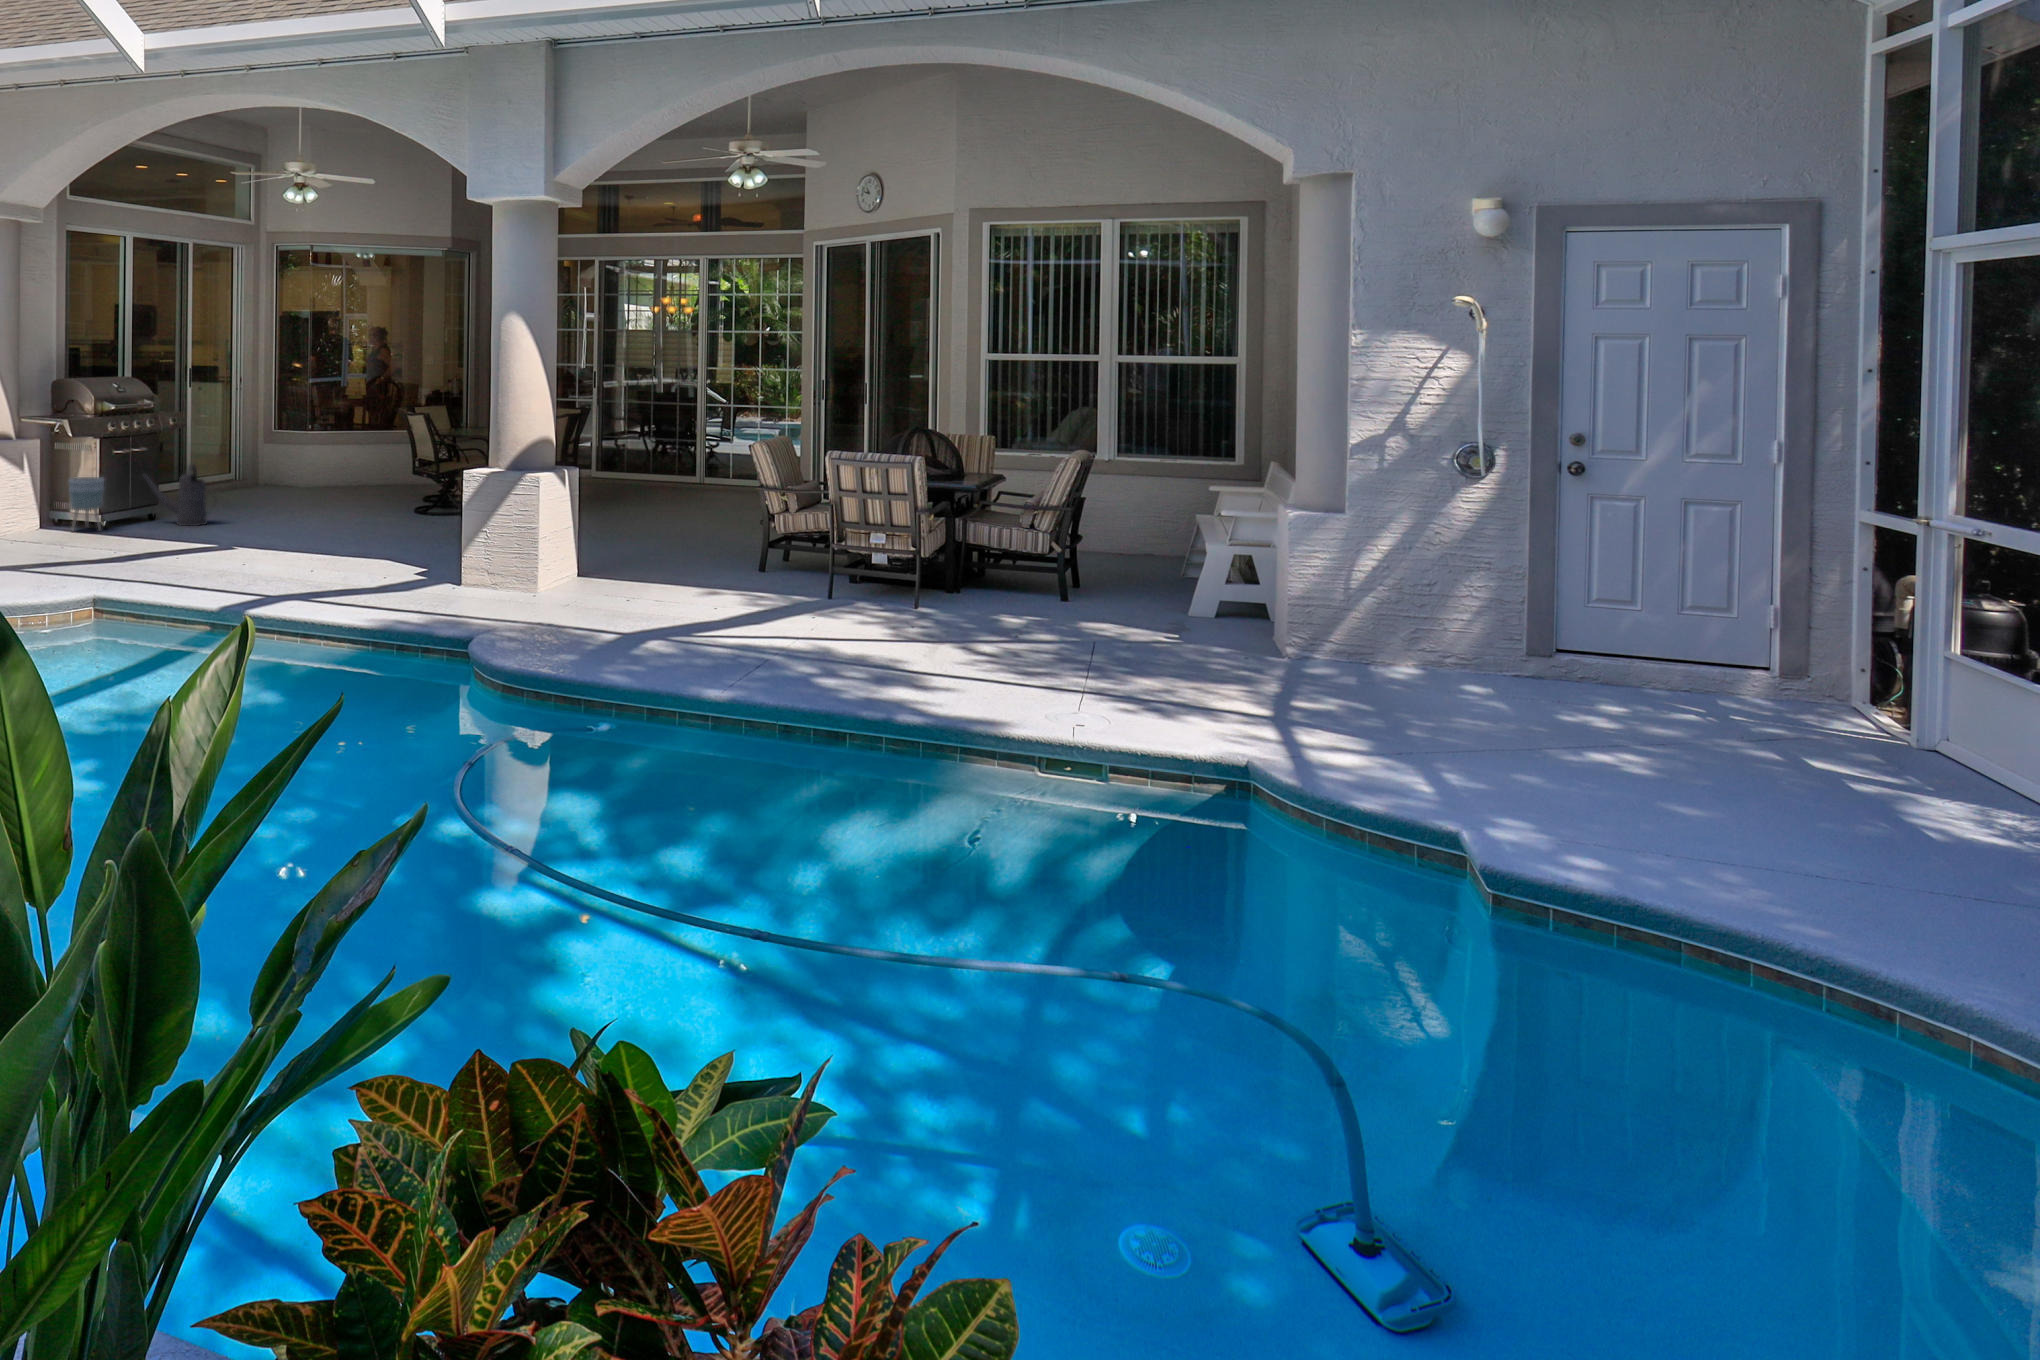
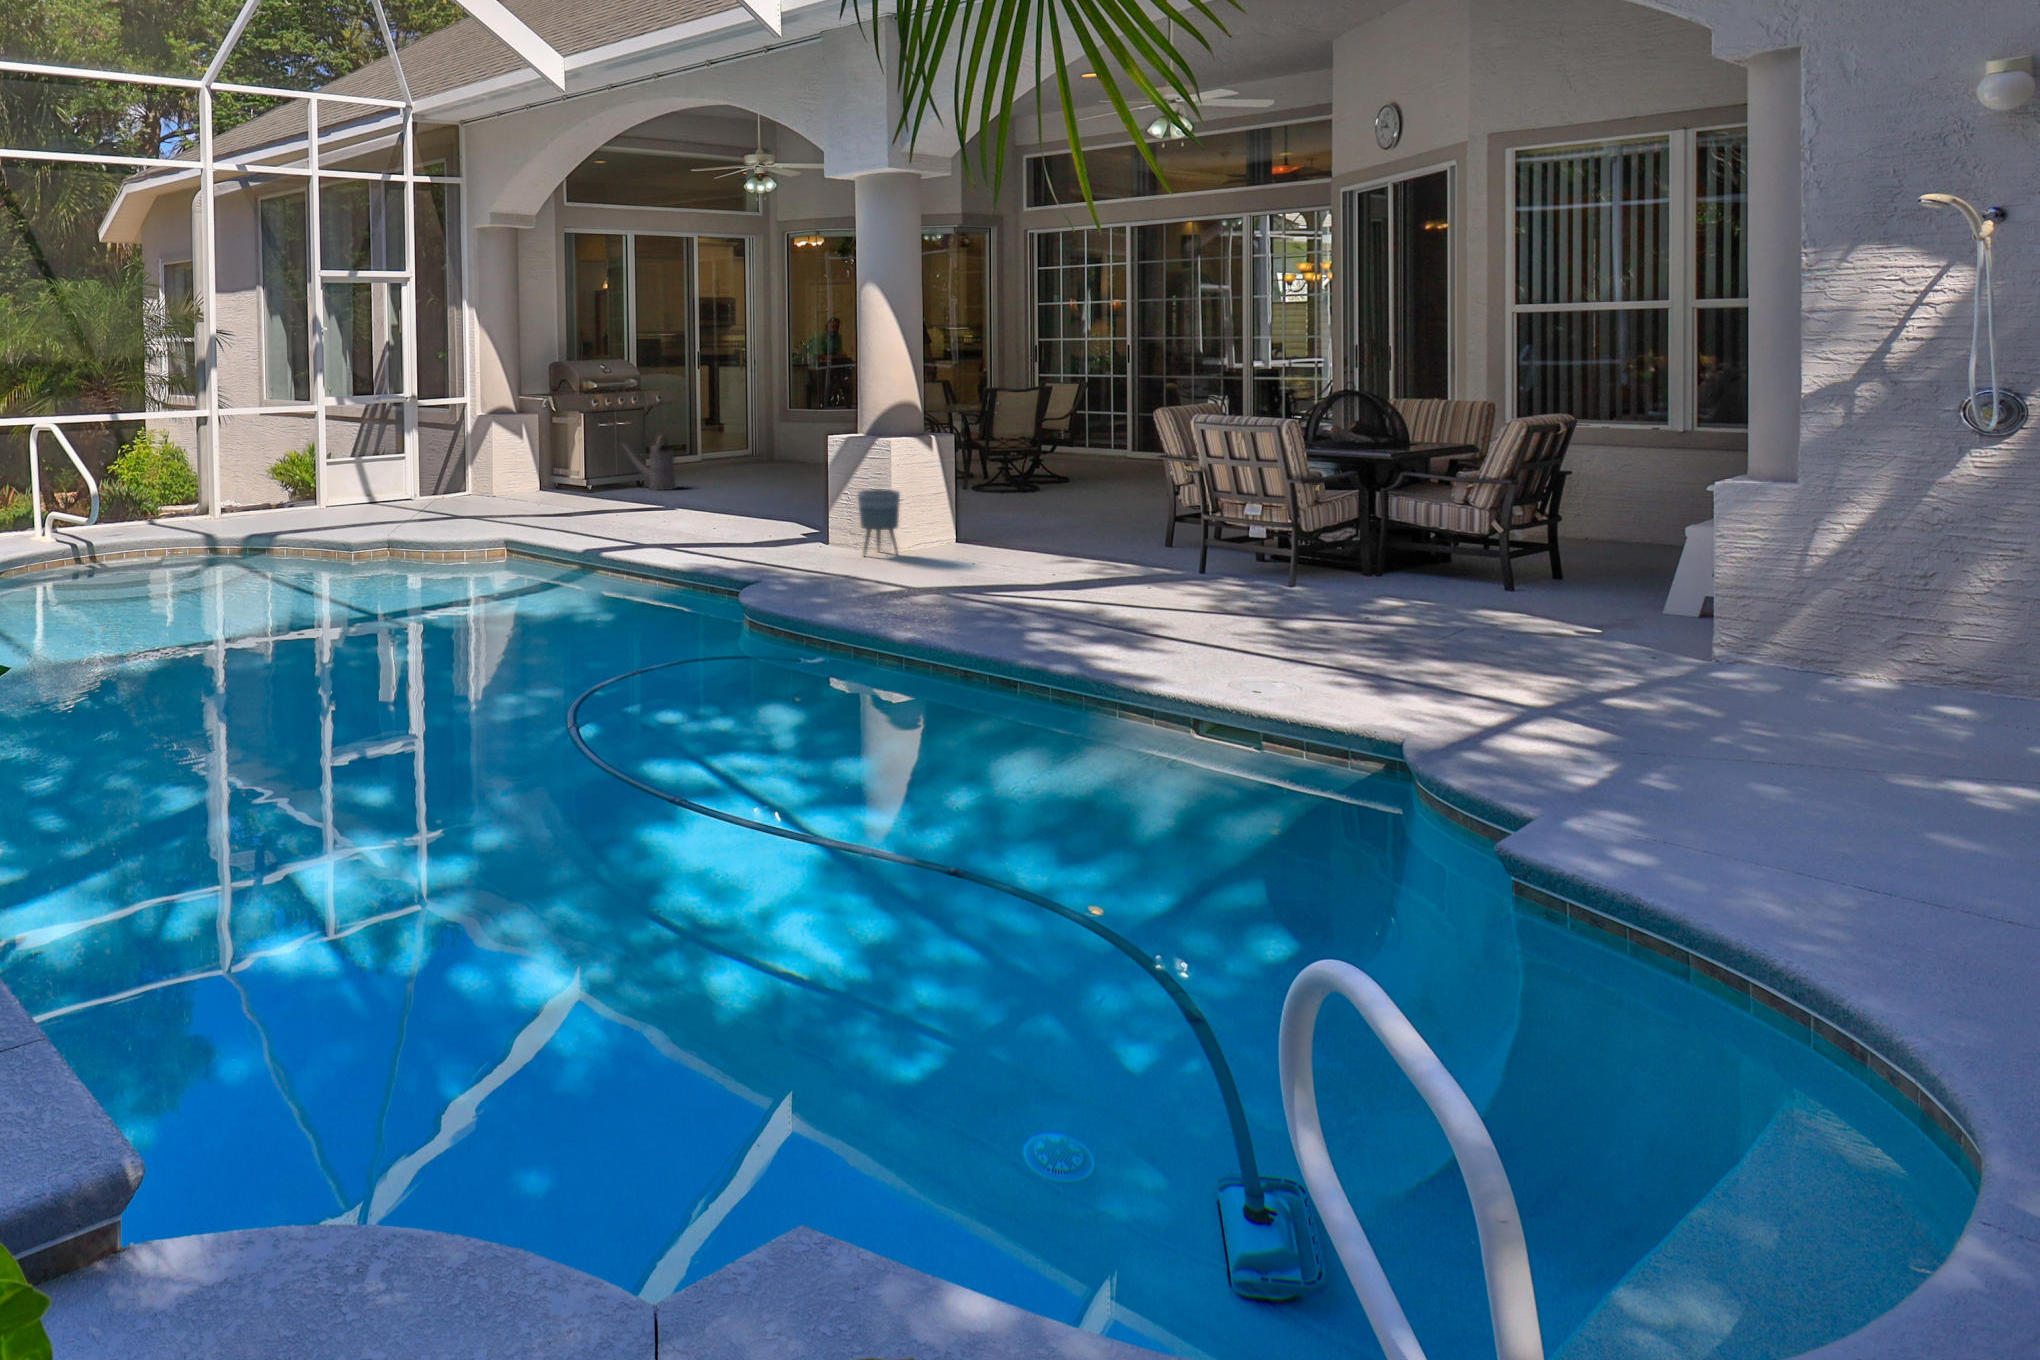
planter: present [69,477,104,531] -> present [858,489,900,555]

